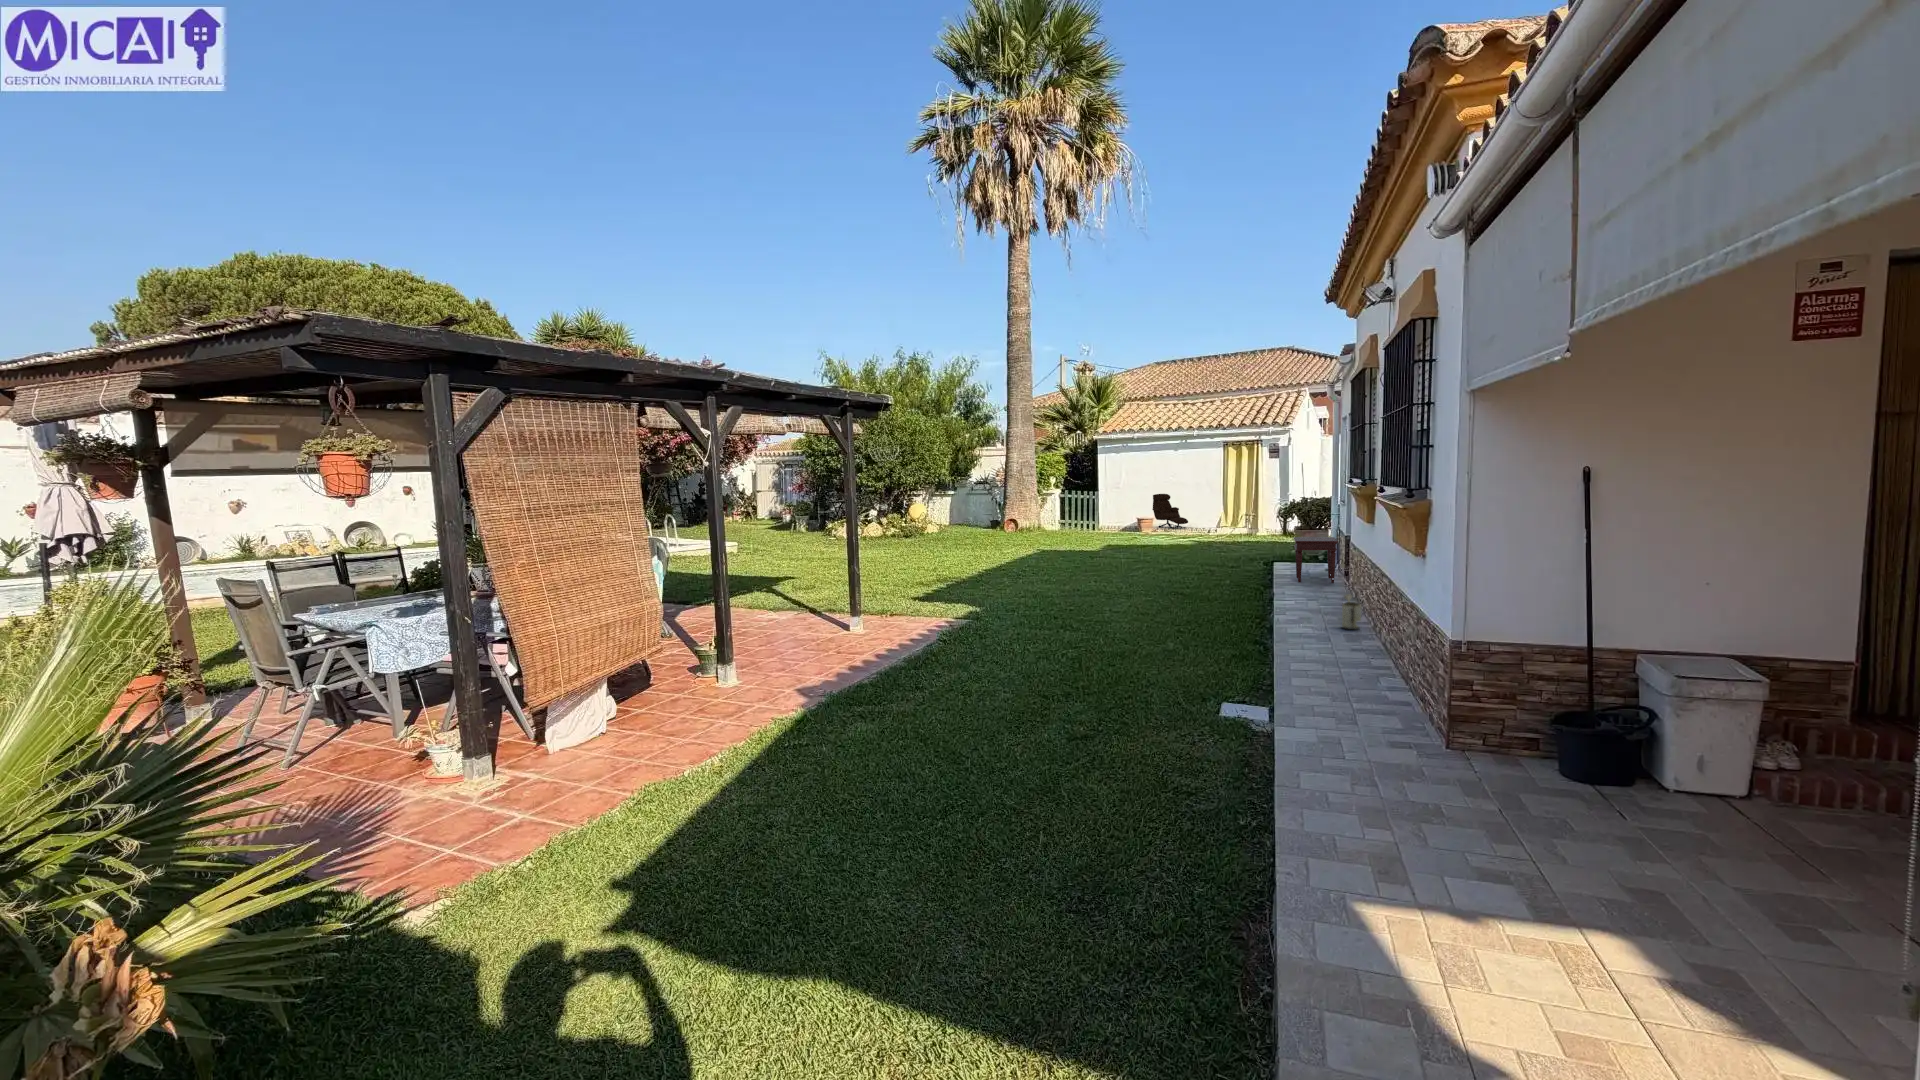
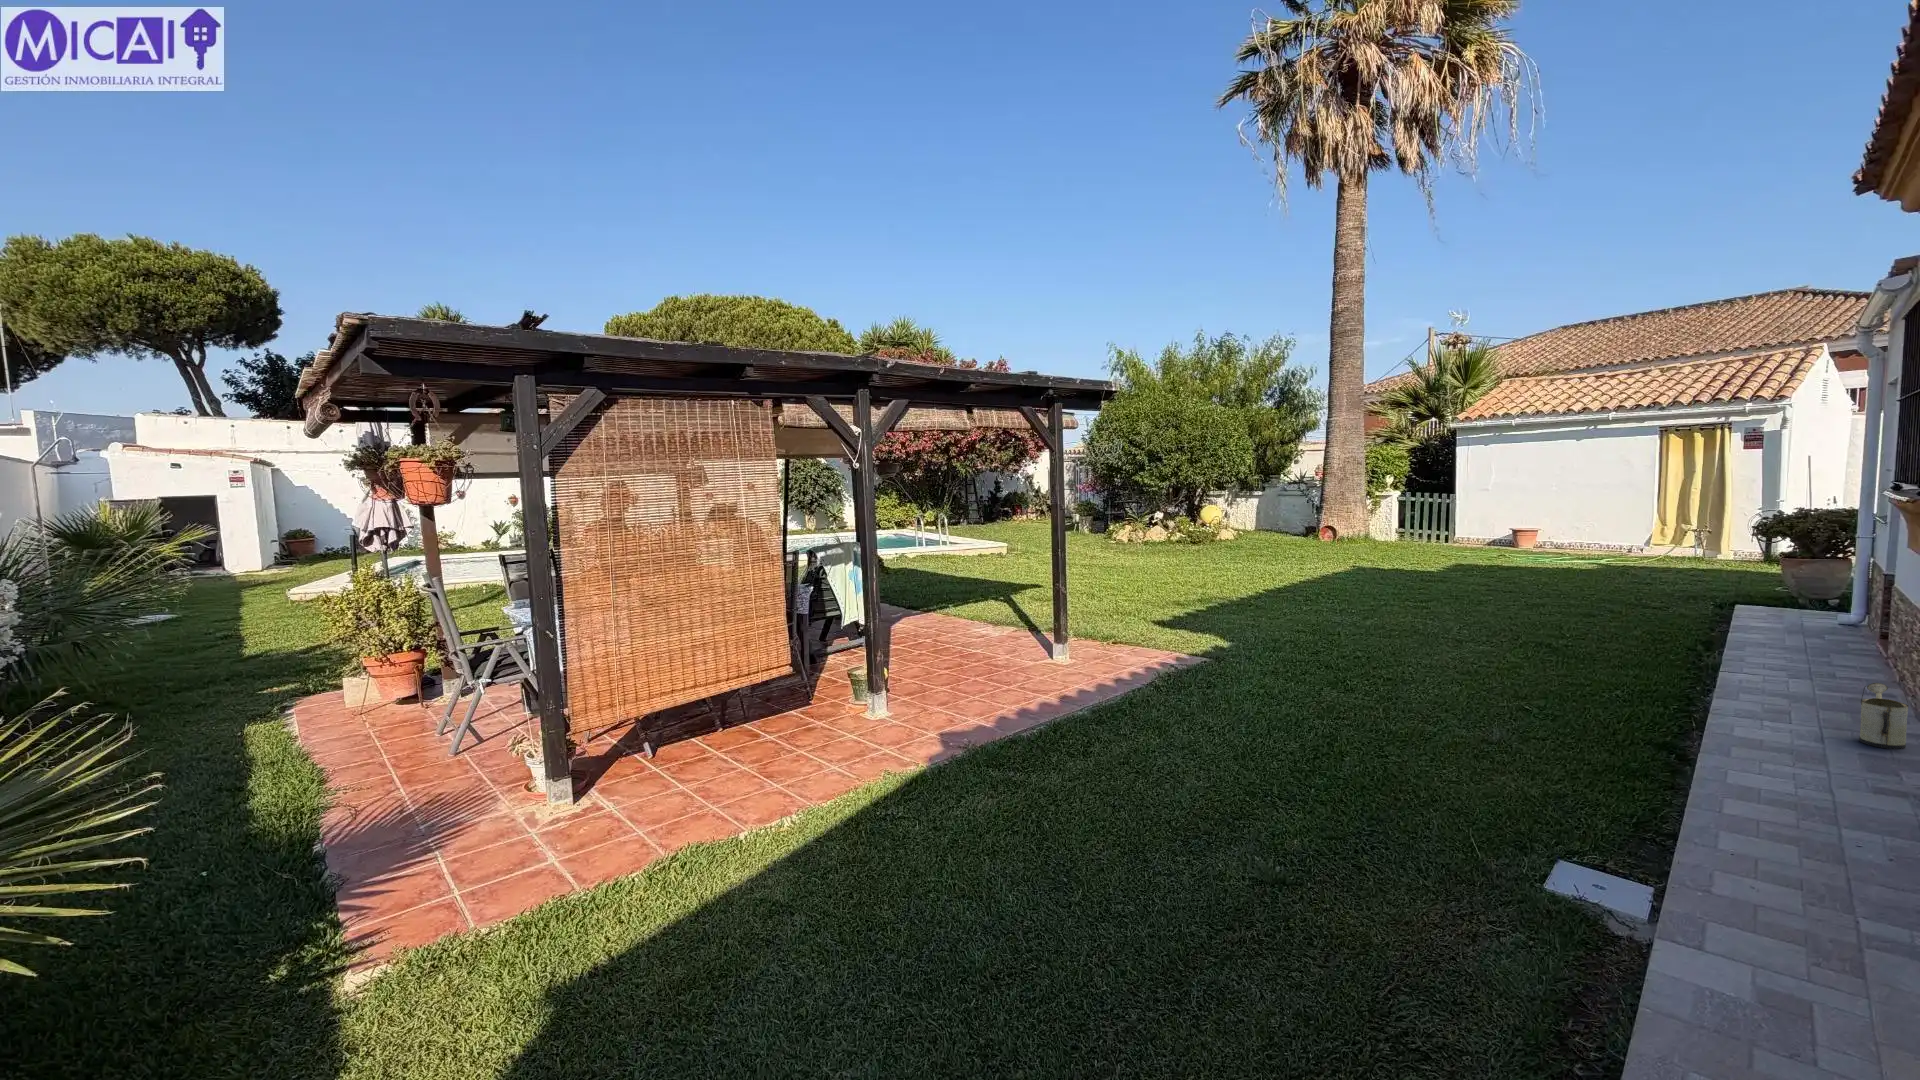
lounge chair: present [1152,494,1188,529] -> none [1536,498,1594,545]
side table: present [1294,537,1338,583] -> none [1771,572,1866,650]

